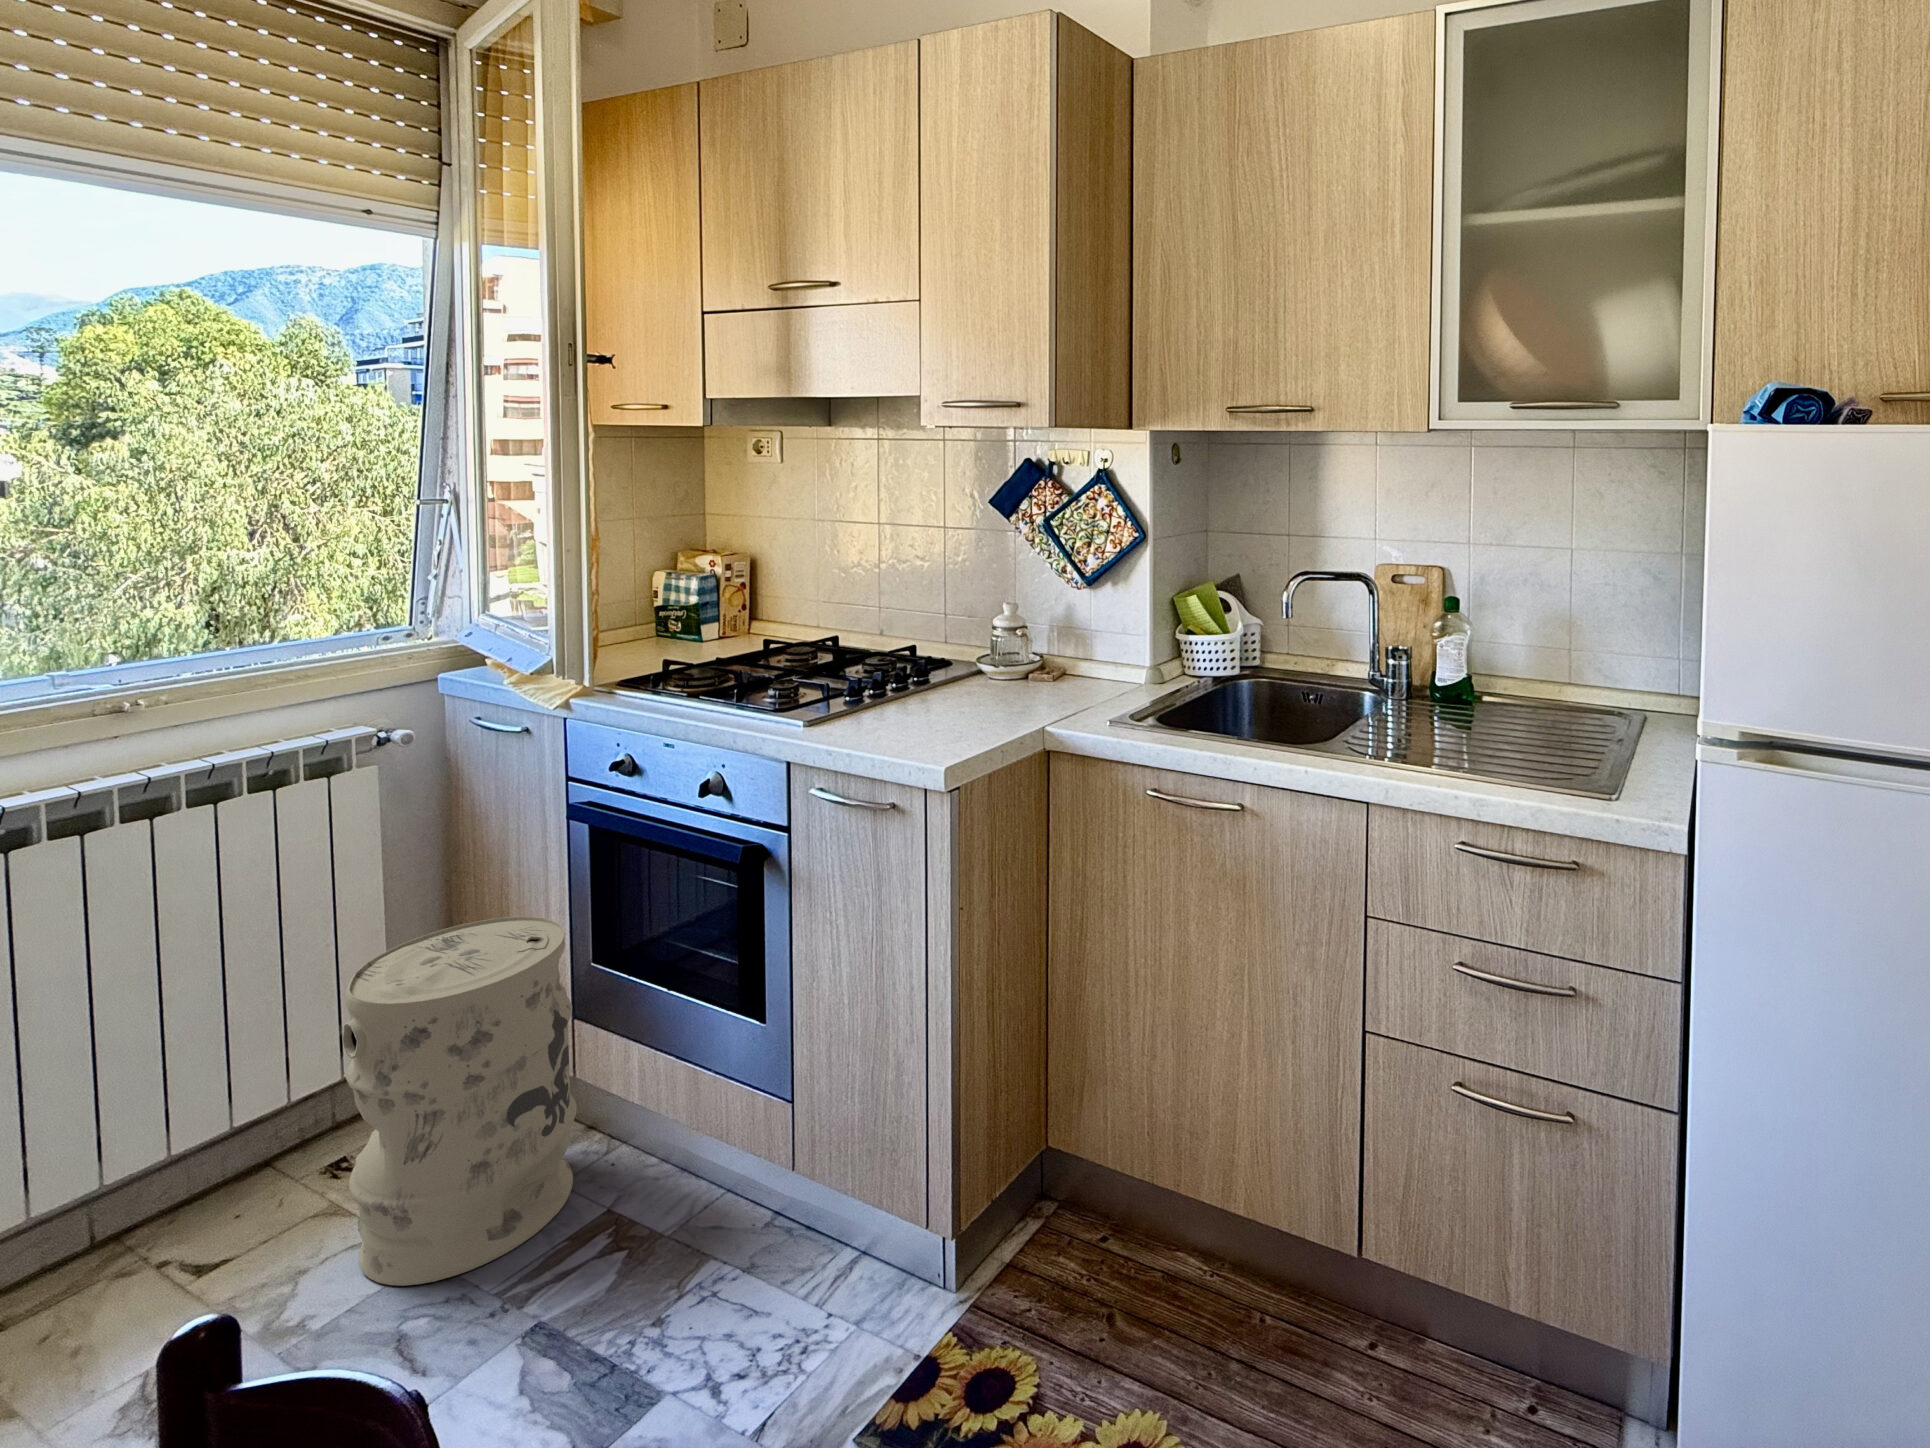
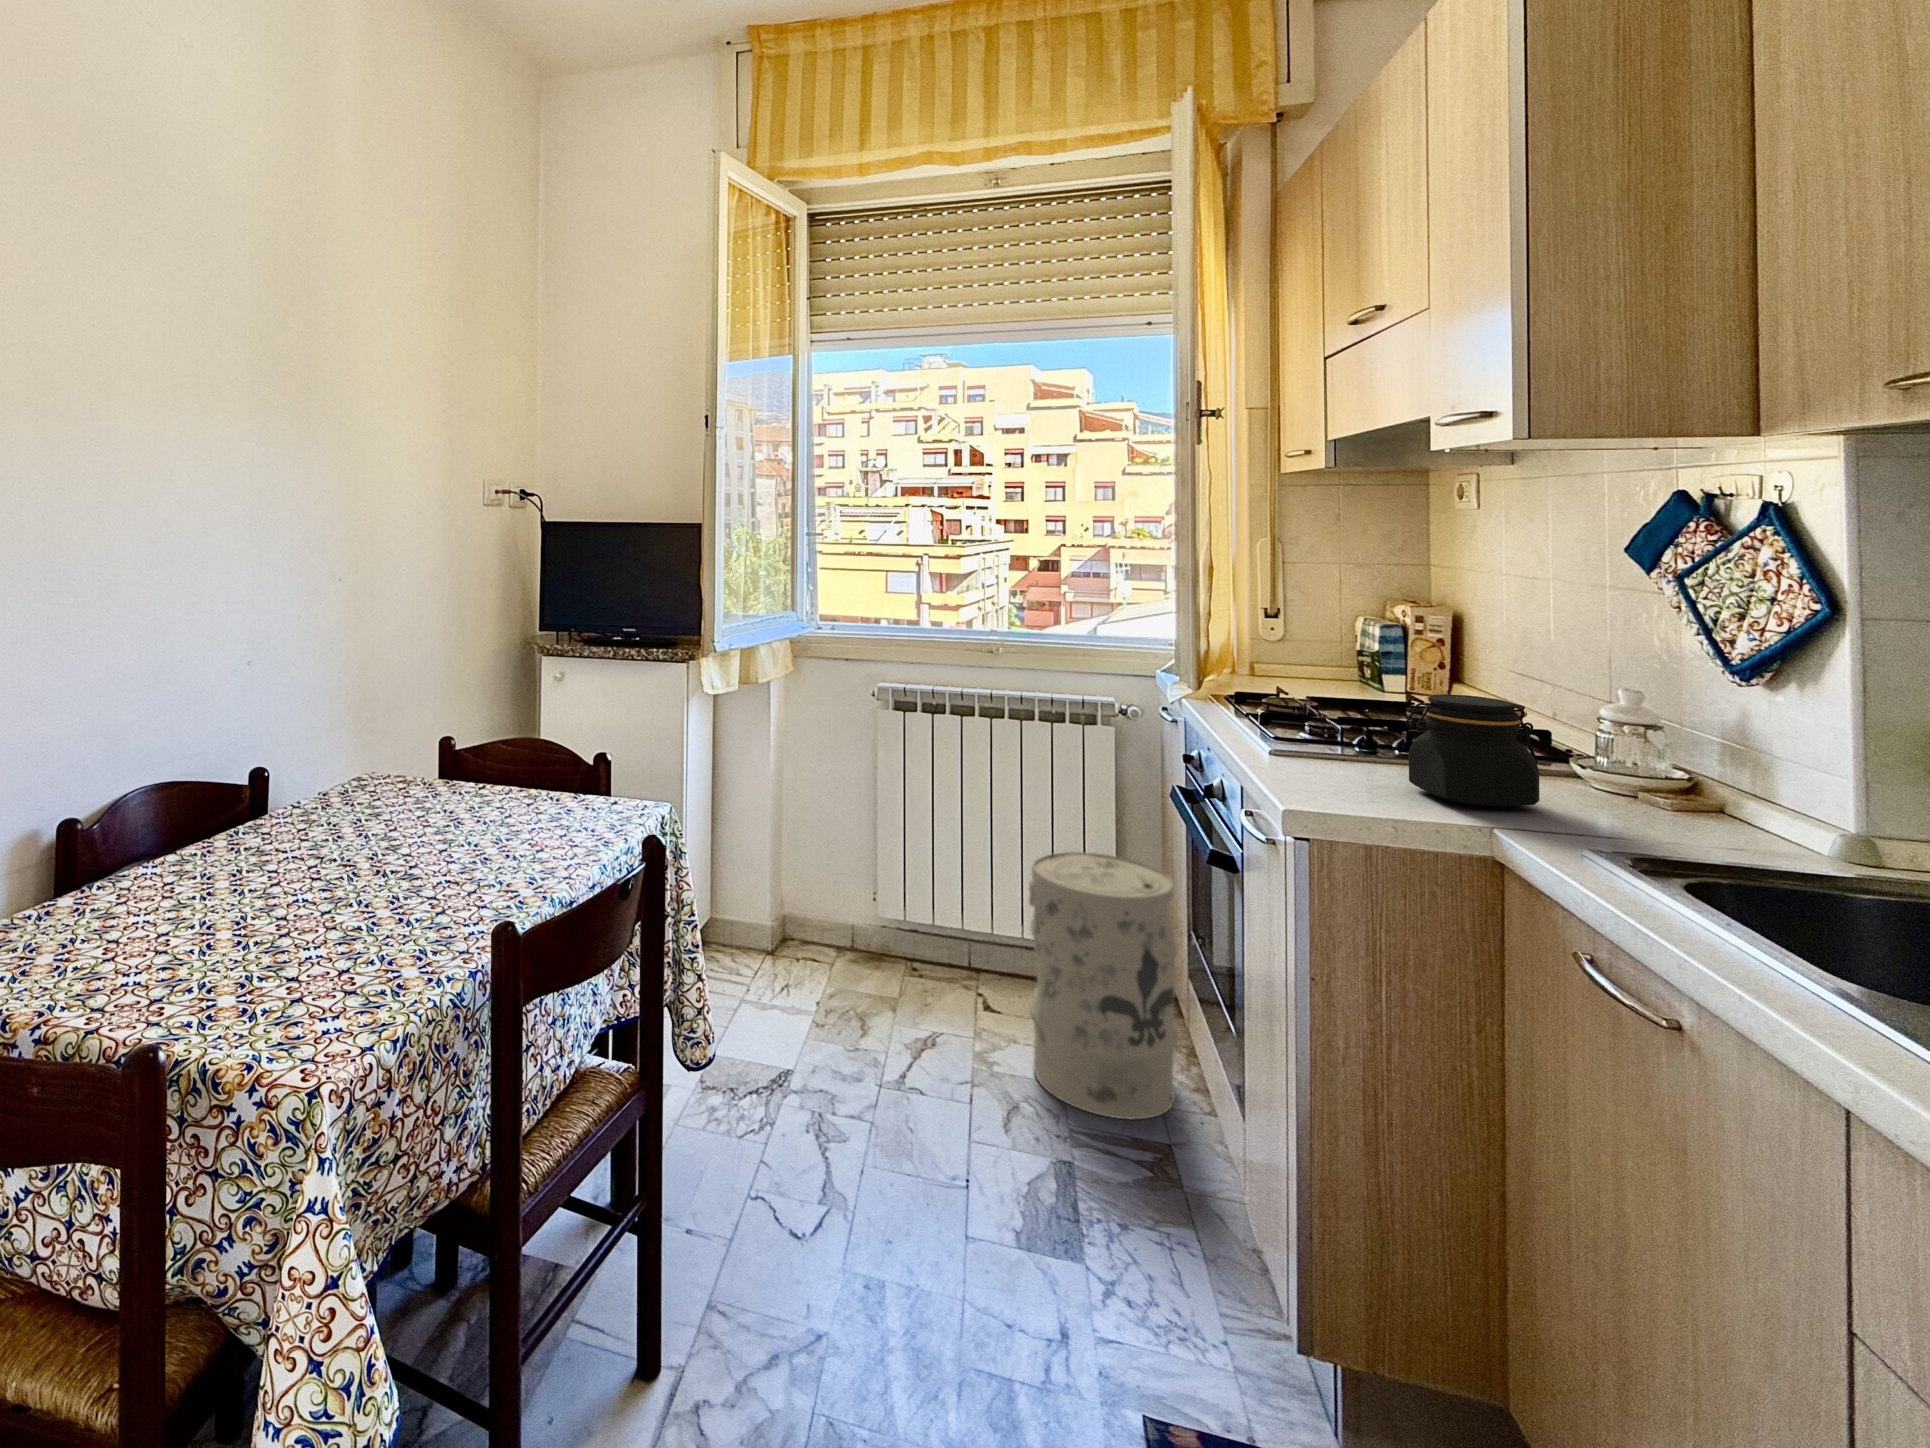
jar: none [940,630,1026,719] -> present [1405,694,1539,806]

